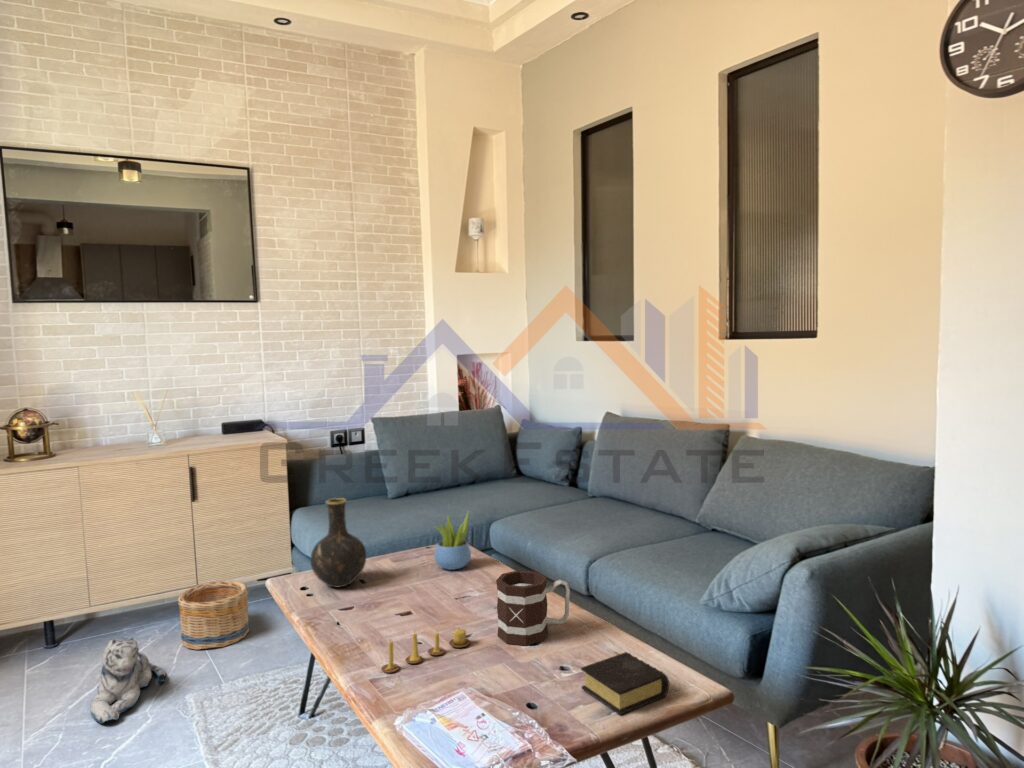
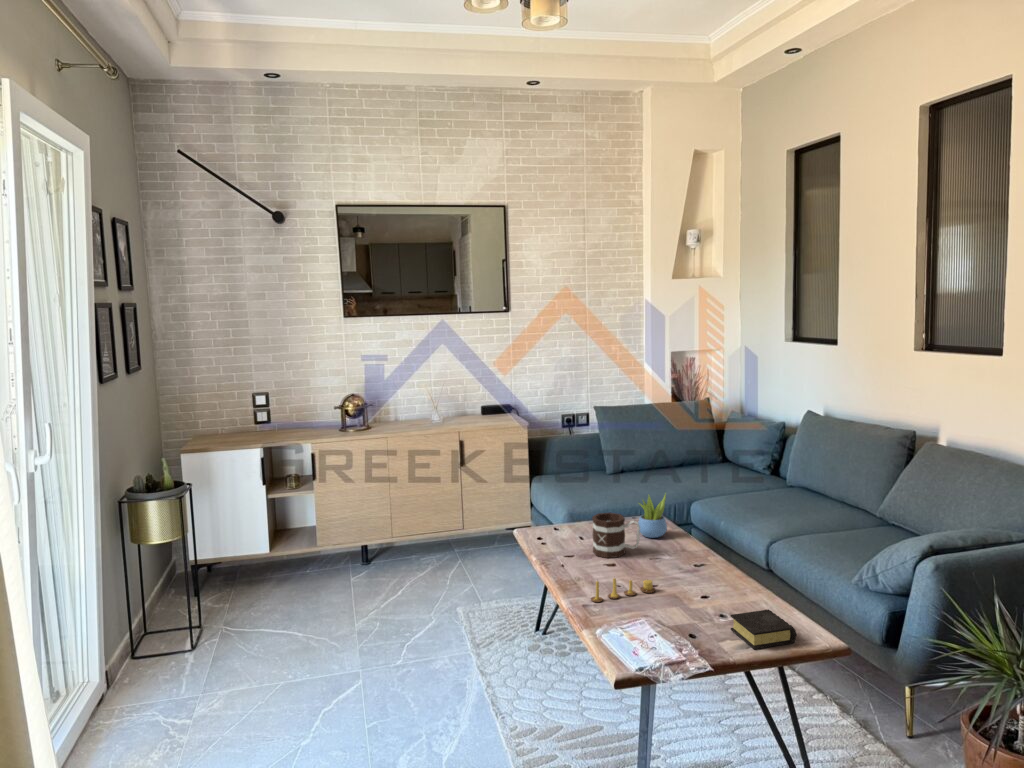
vase: present [311,498,366,587] -> none [545,476,585,542]
mug: present [496,570,570,646] -> present [592,513,640,558]
basket: present [178,581,249,650] -> none [450,529,499,578]
plush toy: present [91,638,165,724] -> none [398,562,444,618]

